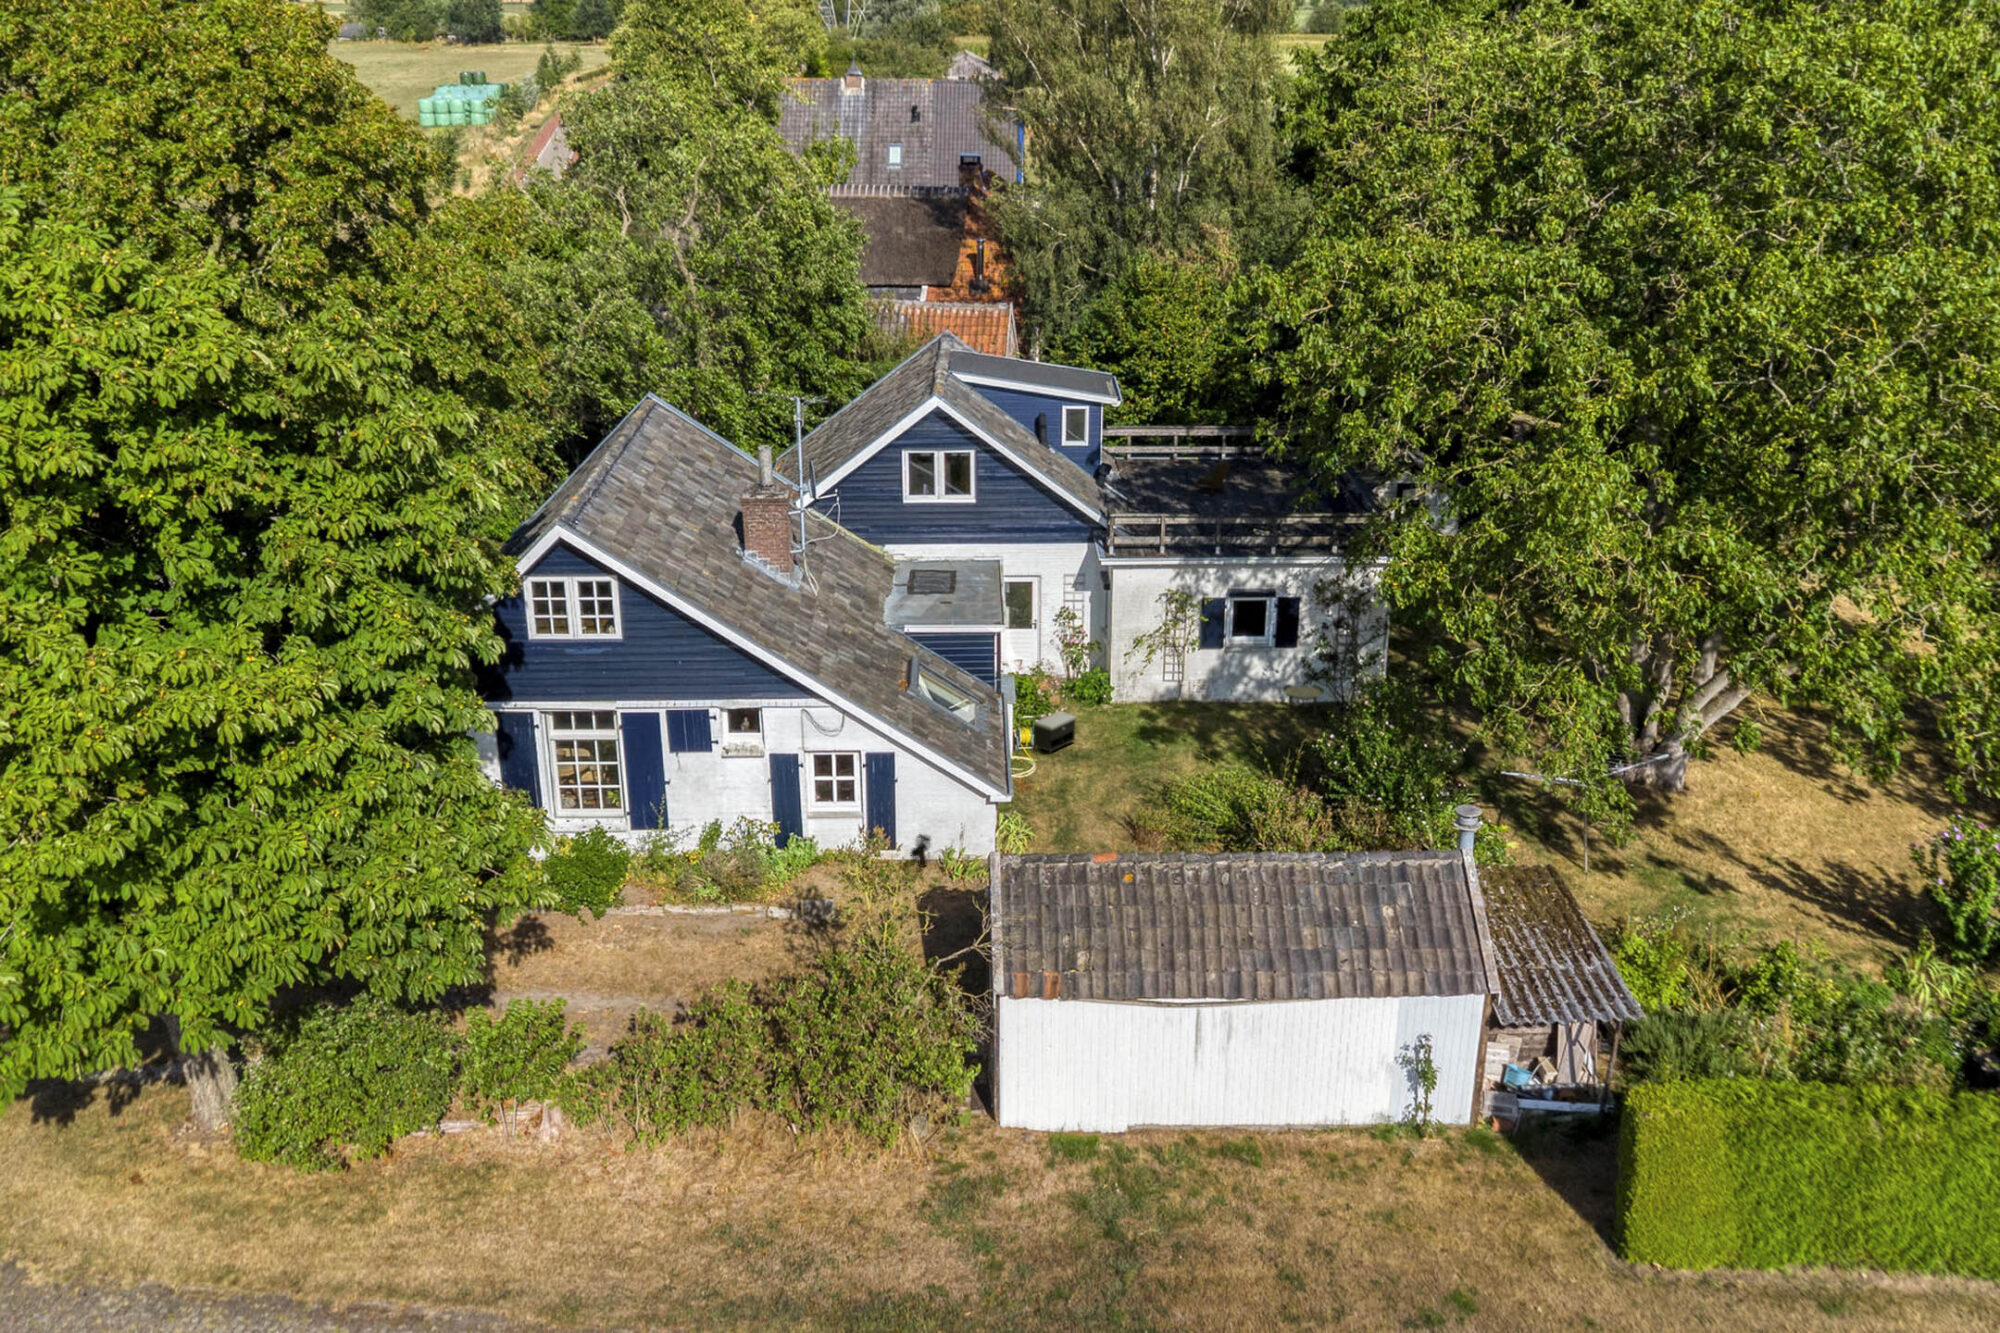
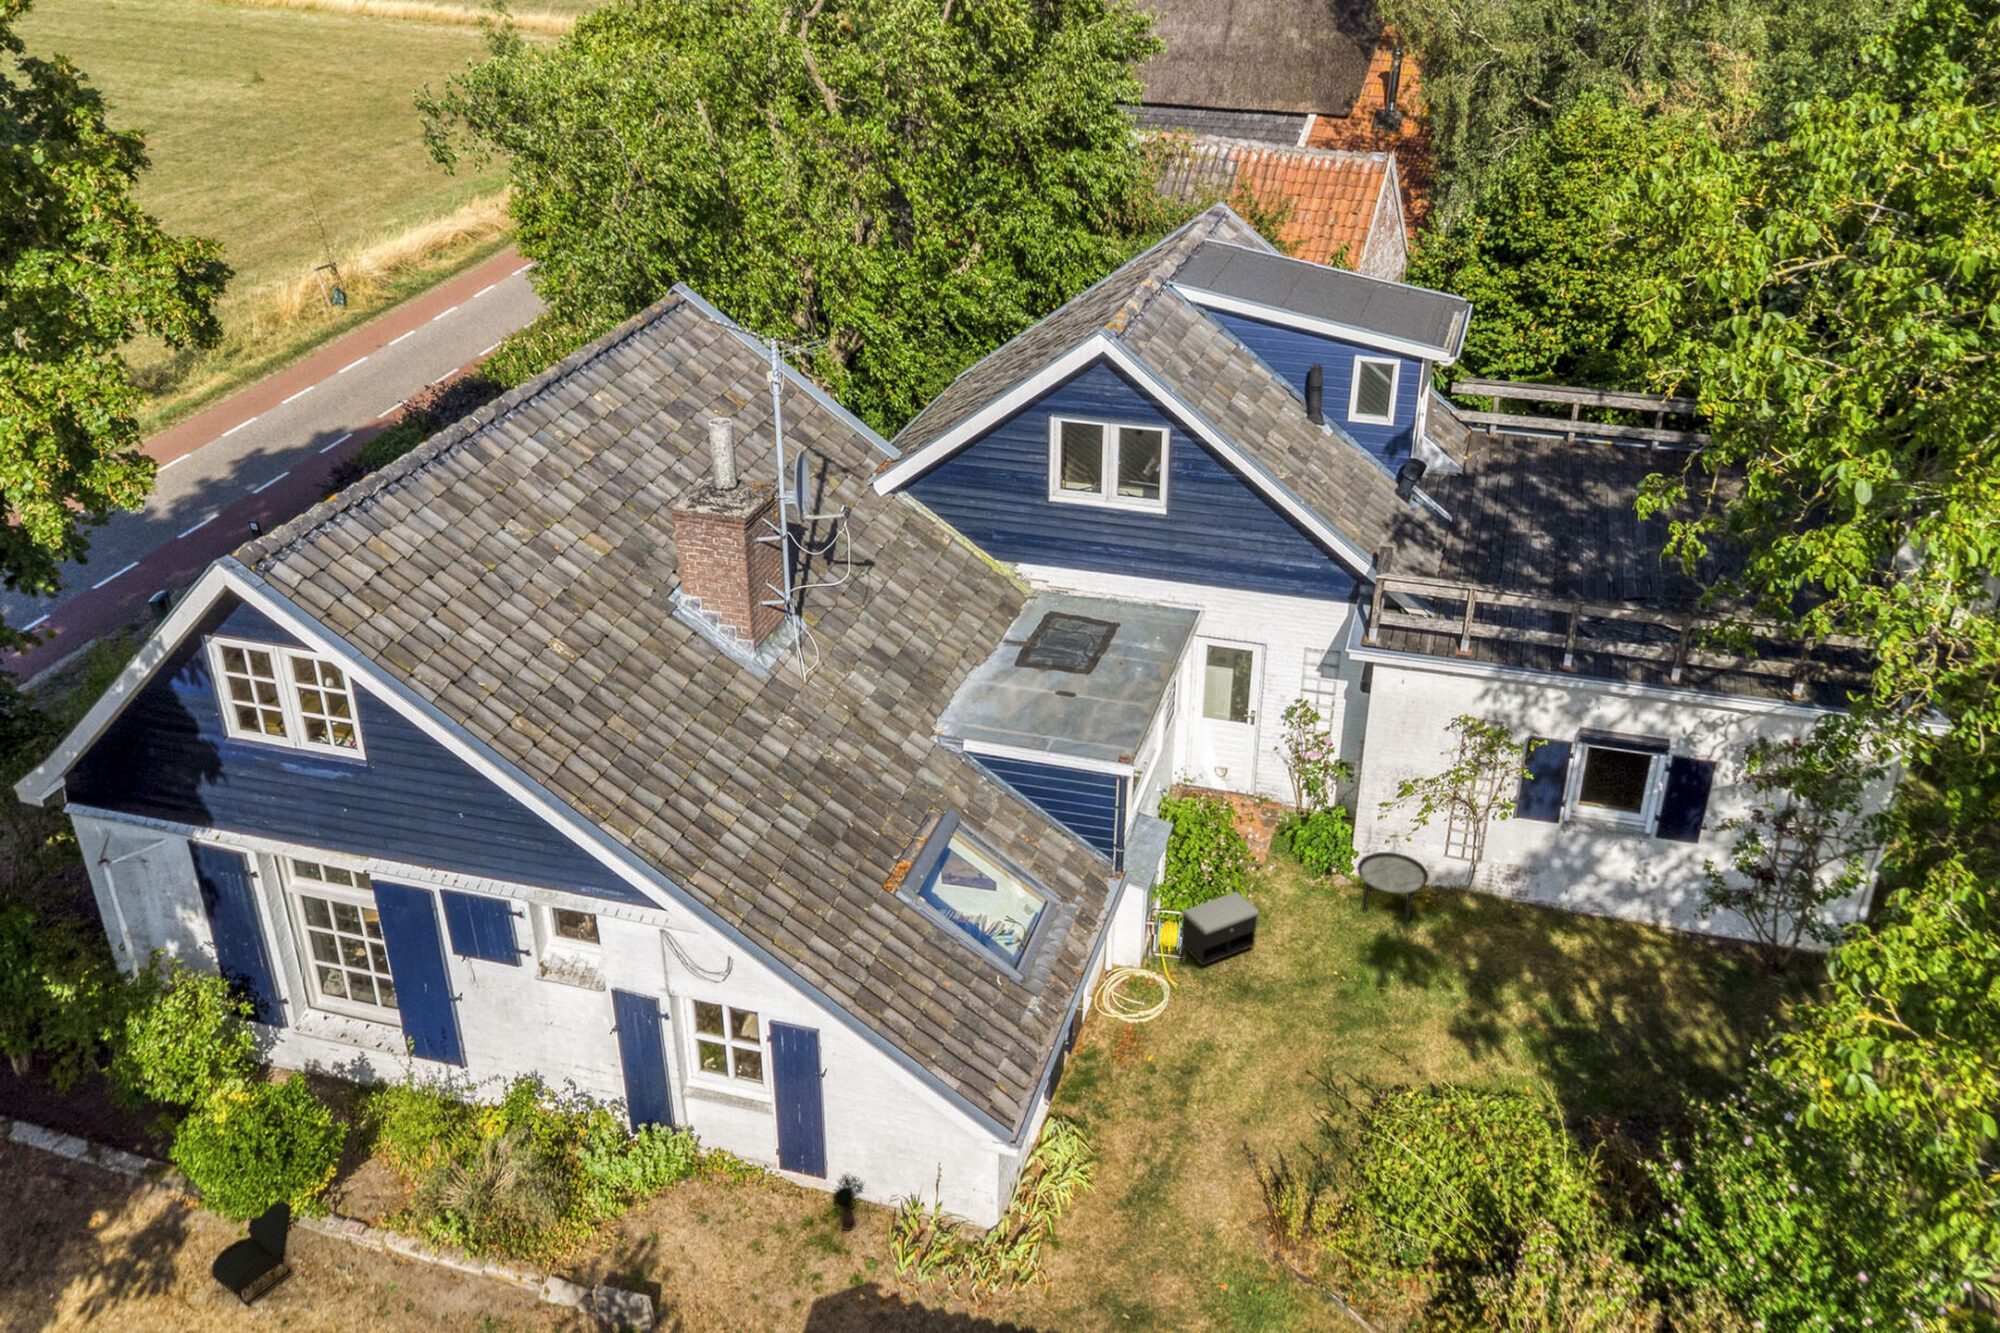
lounge chair: present [1196,461,1230,494] -> present [211,1201,294,1307]
round table: present [1283,685,1324,717] -> present [1357,852,1429,922]

